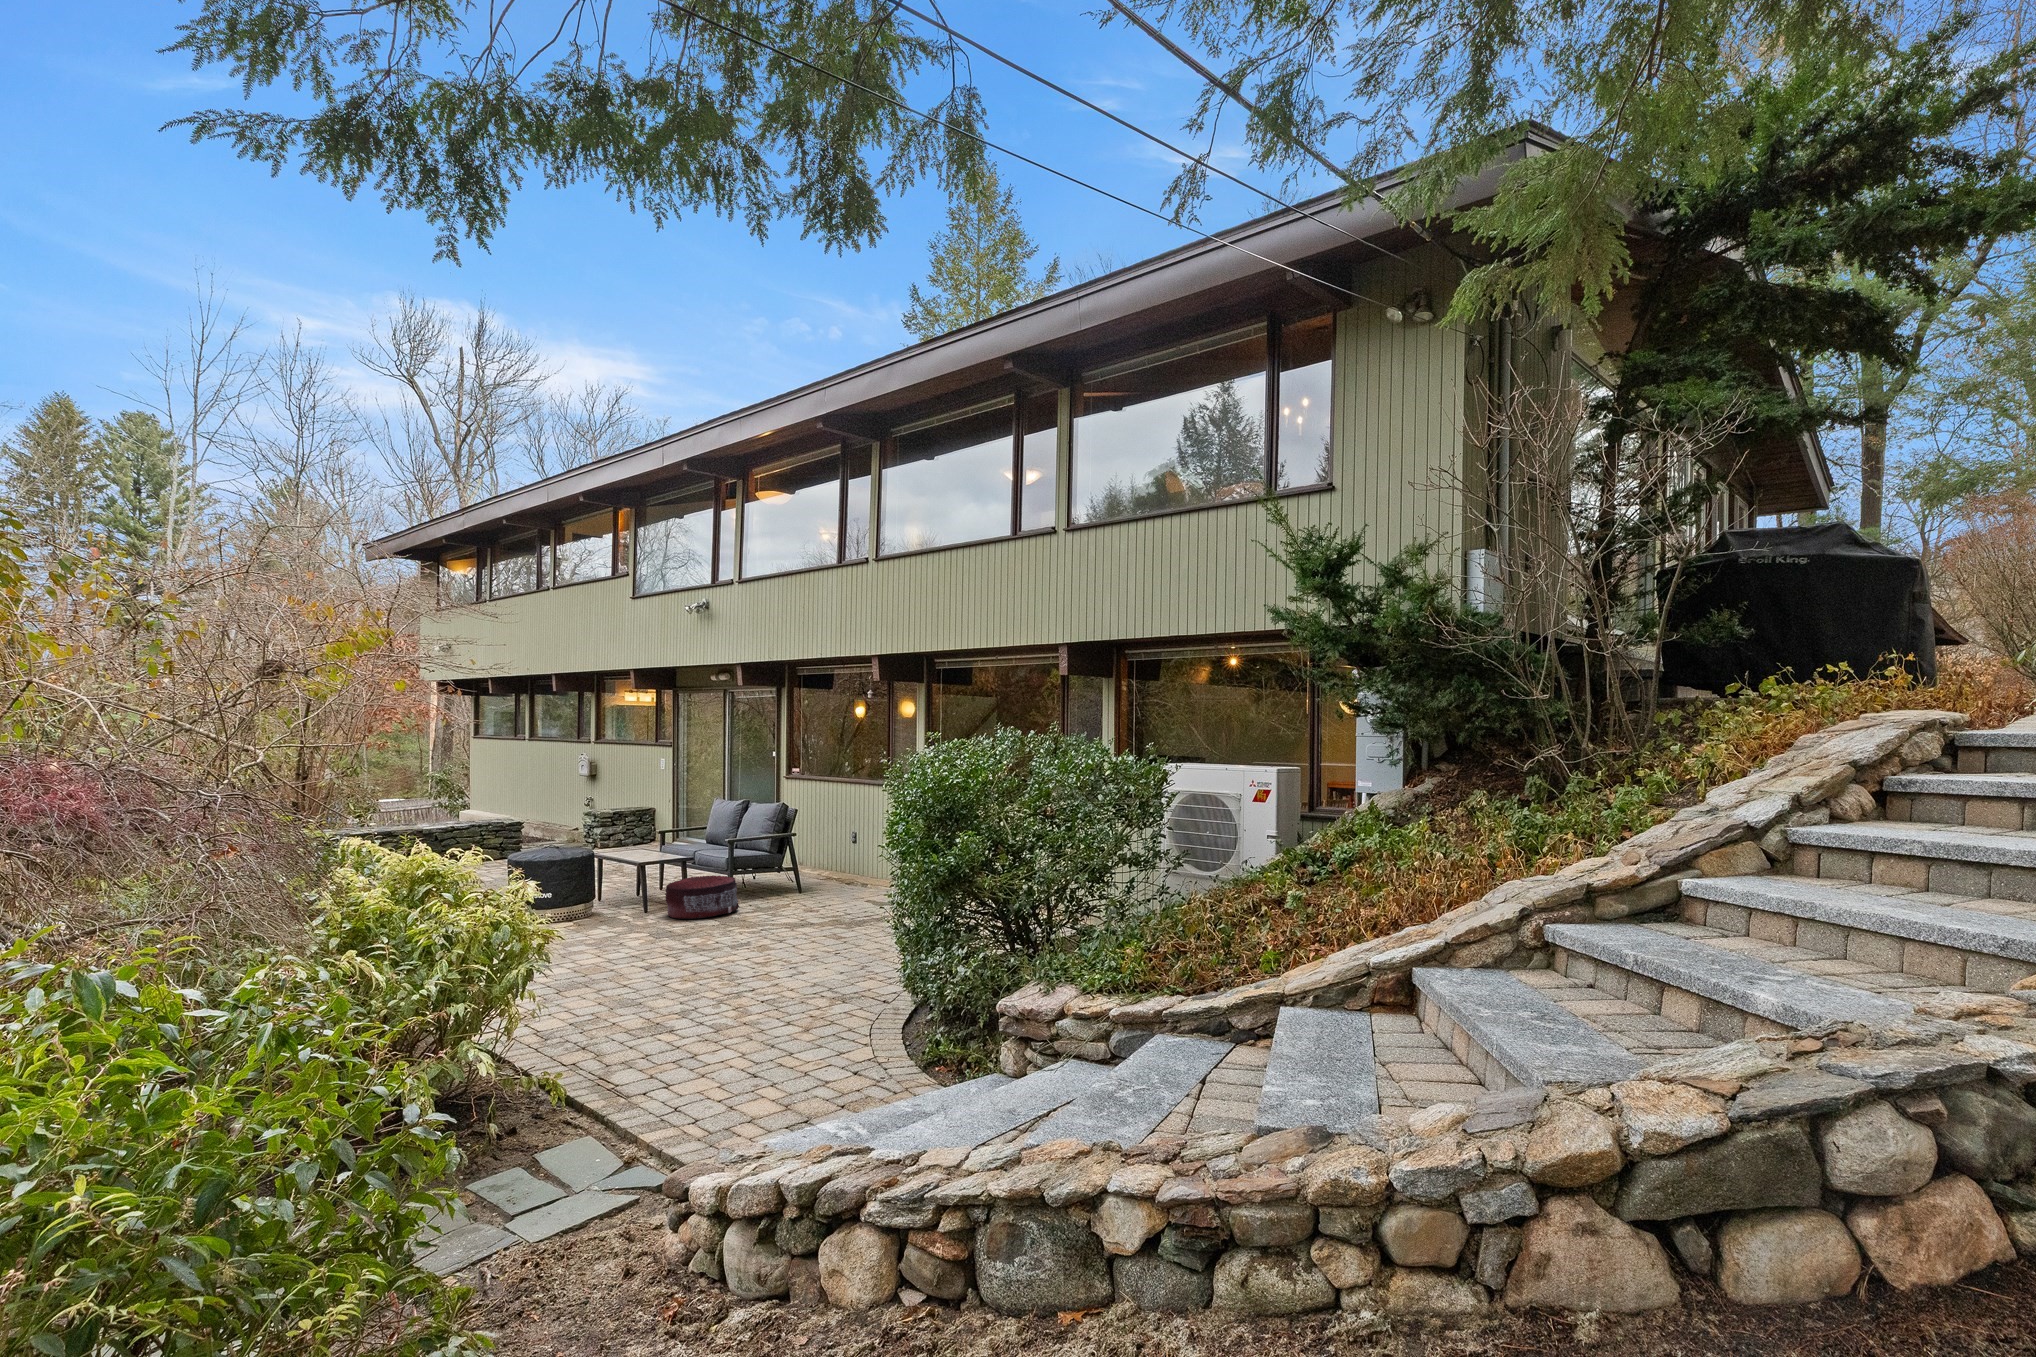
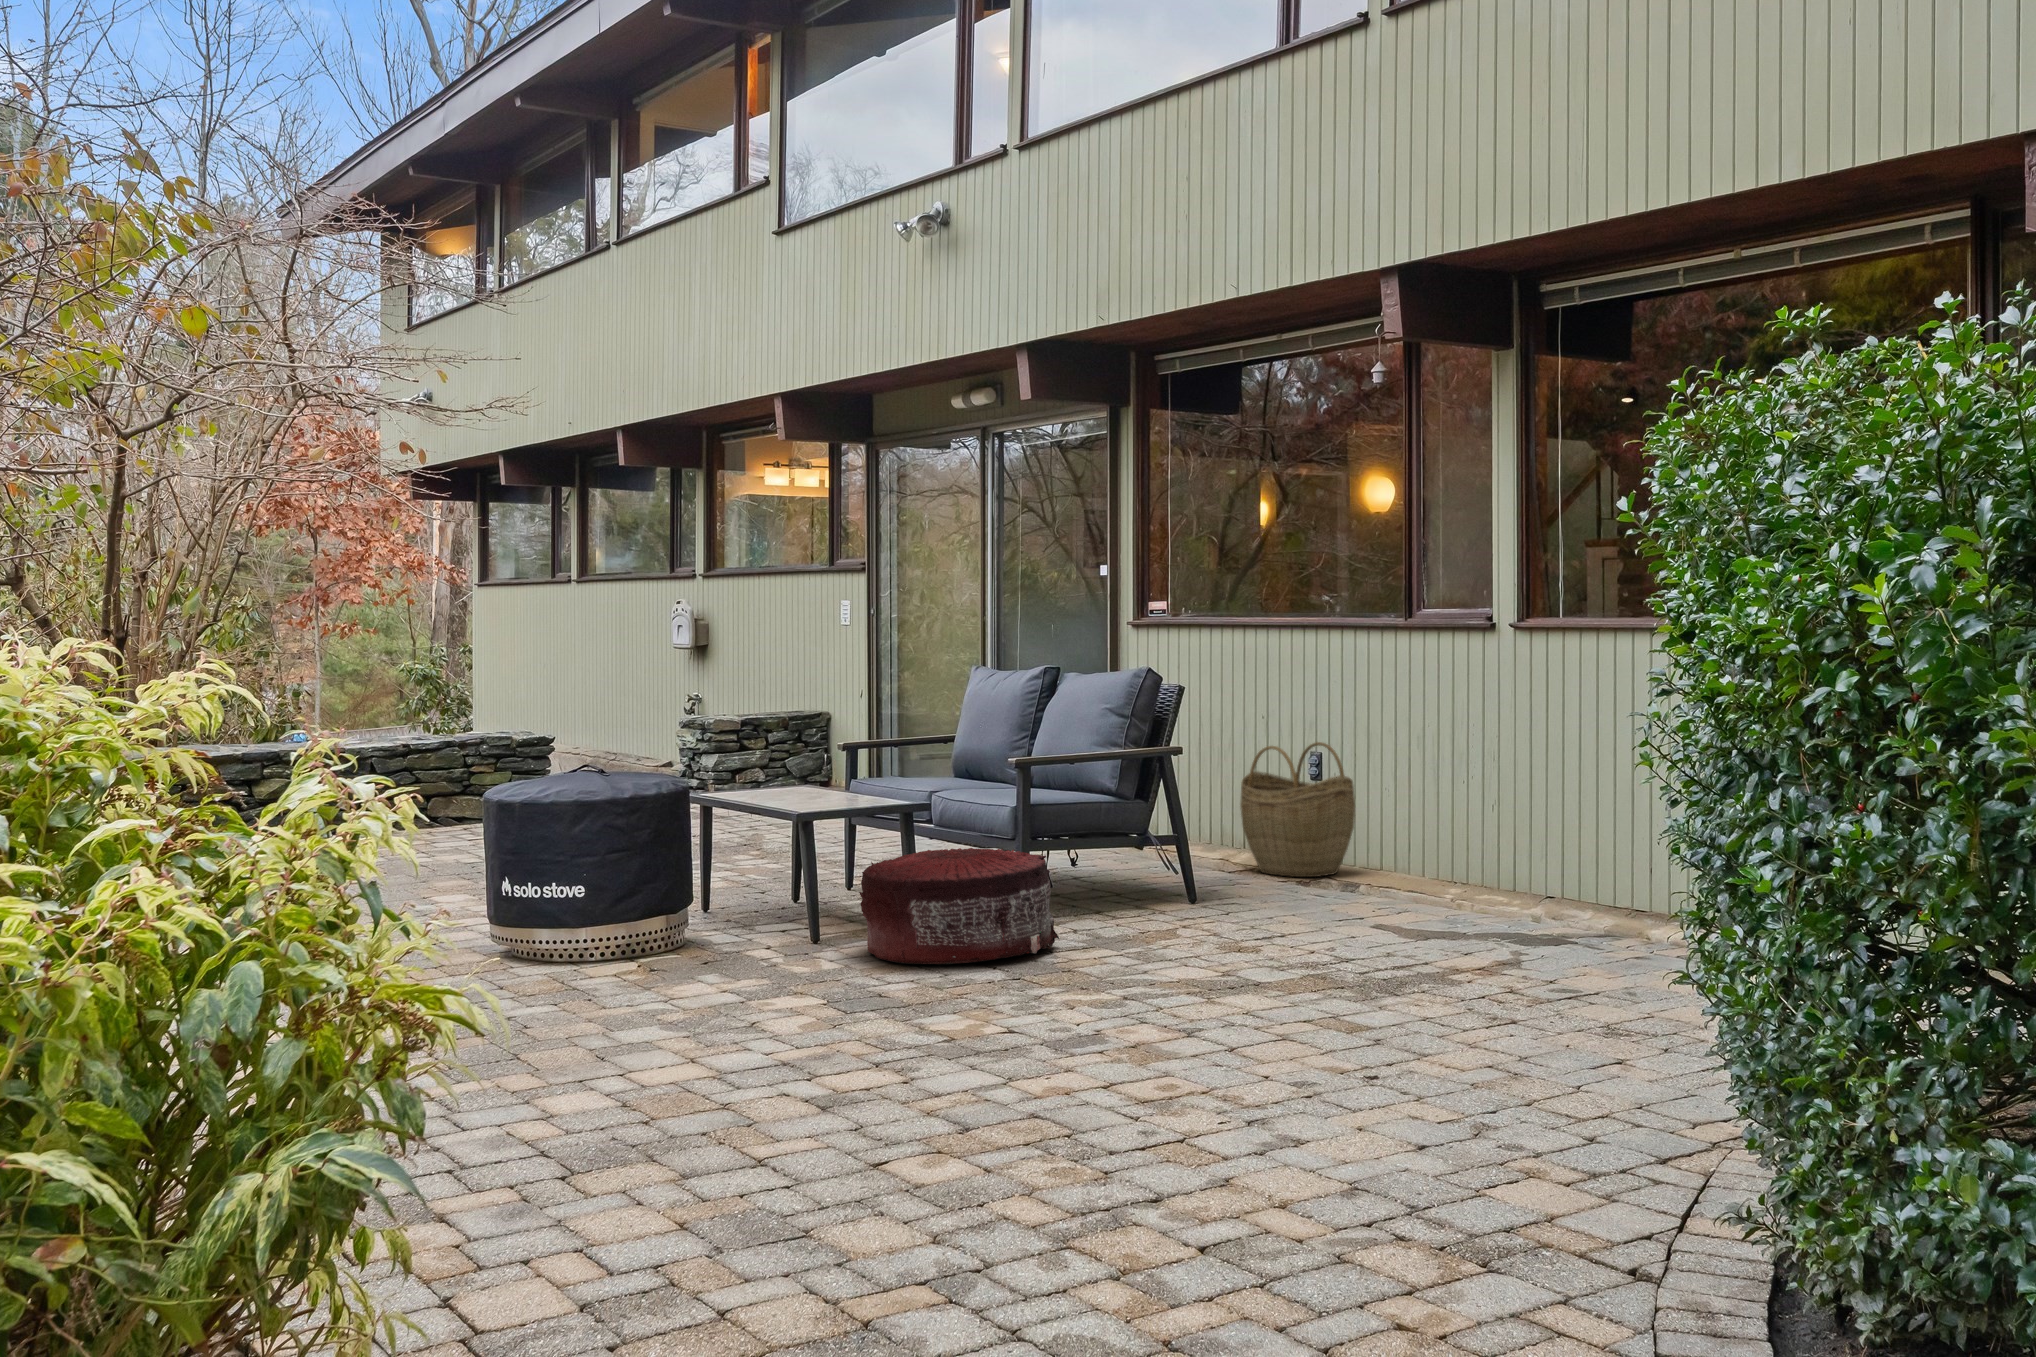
woven basket: none [819,827,862,879] -> present [1240,742,1355,877]

